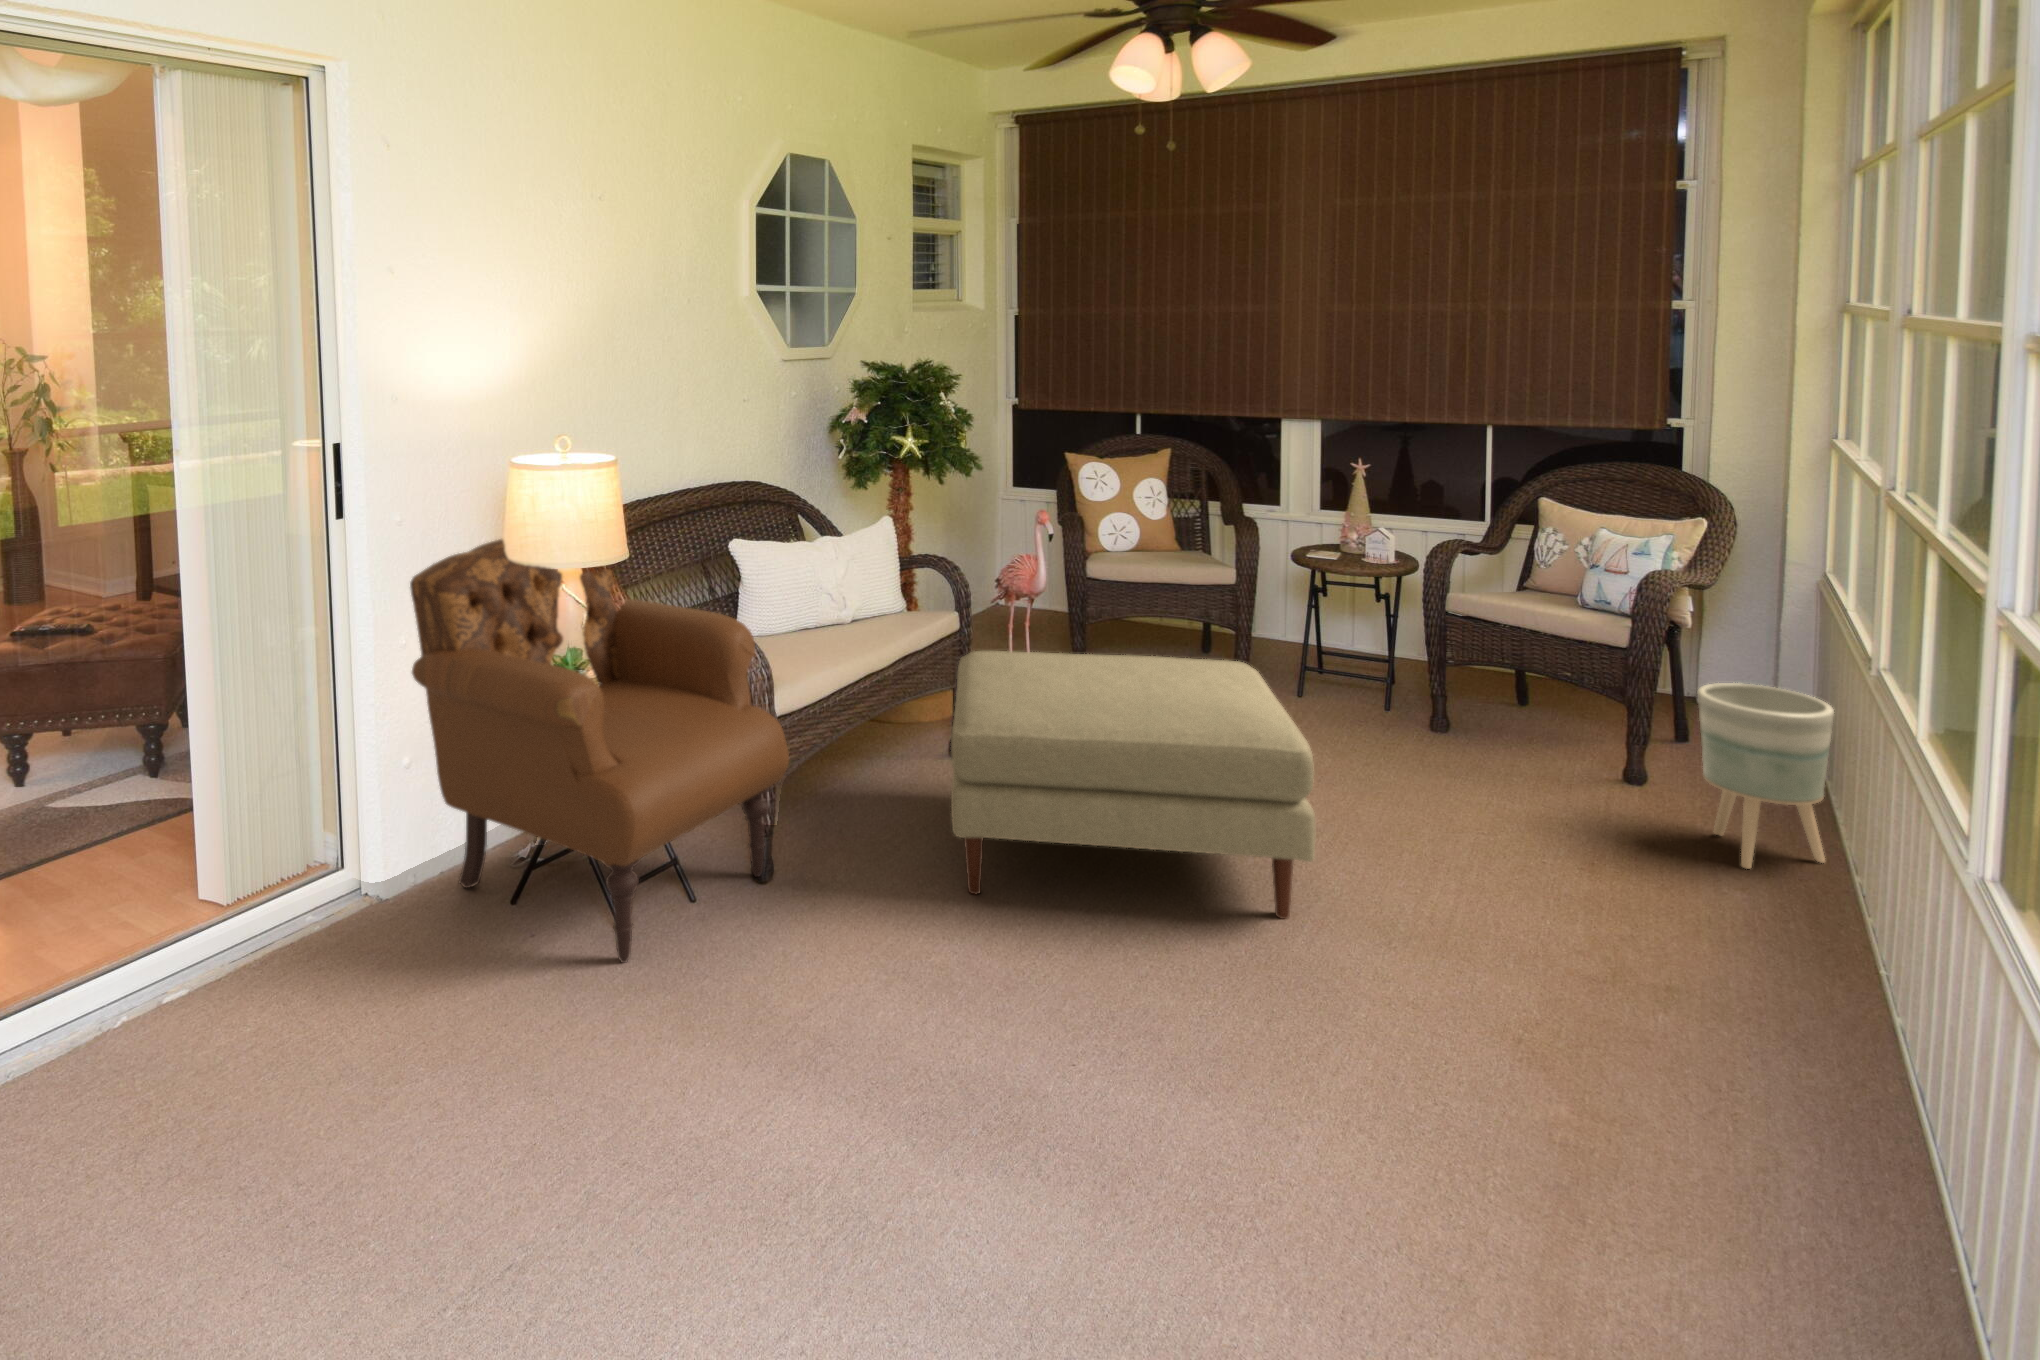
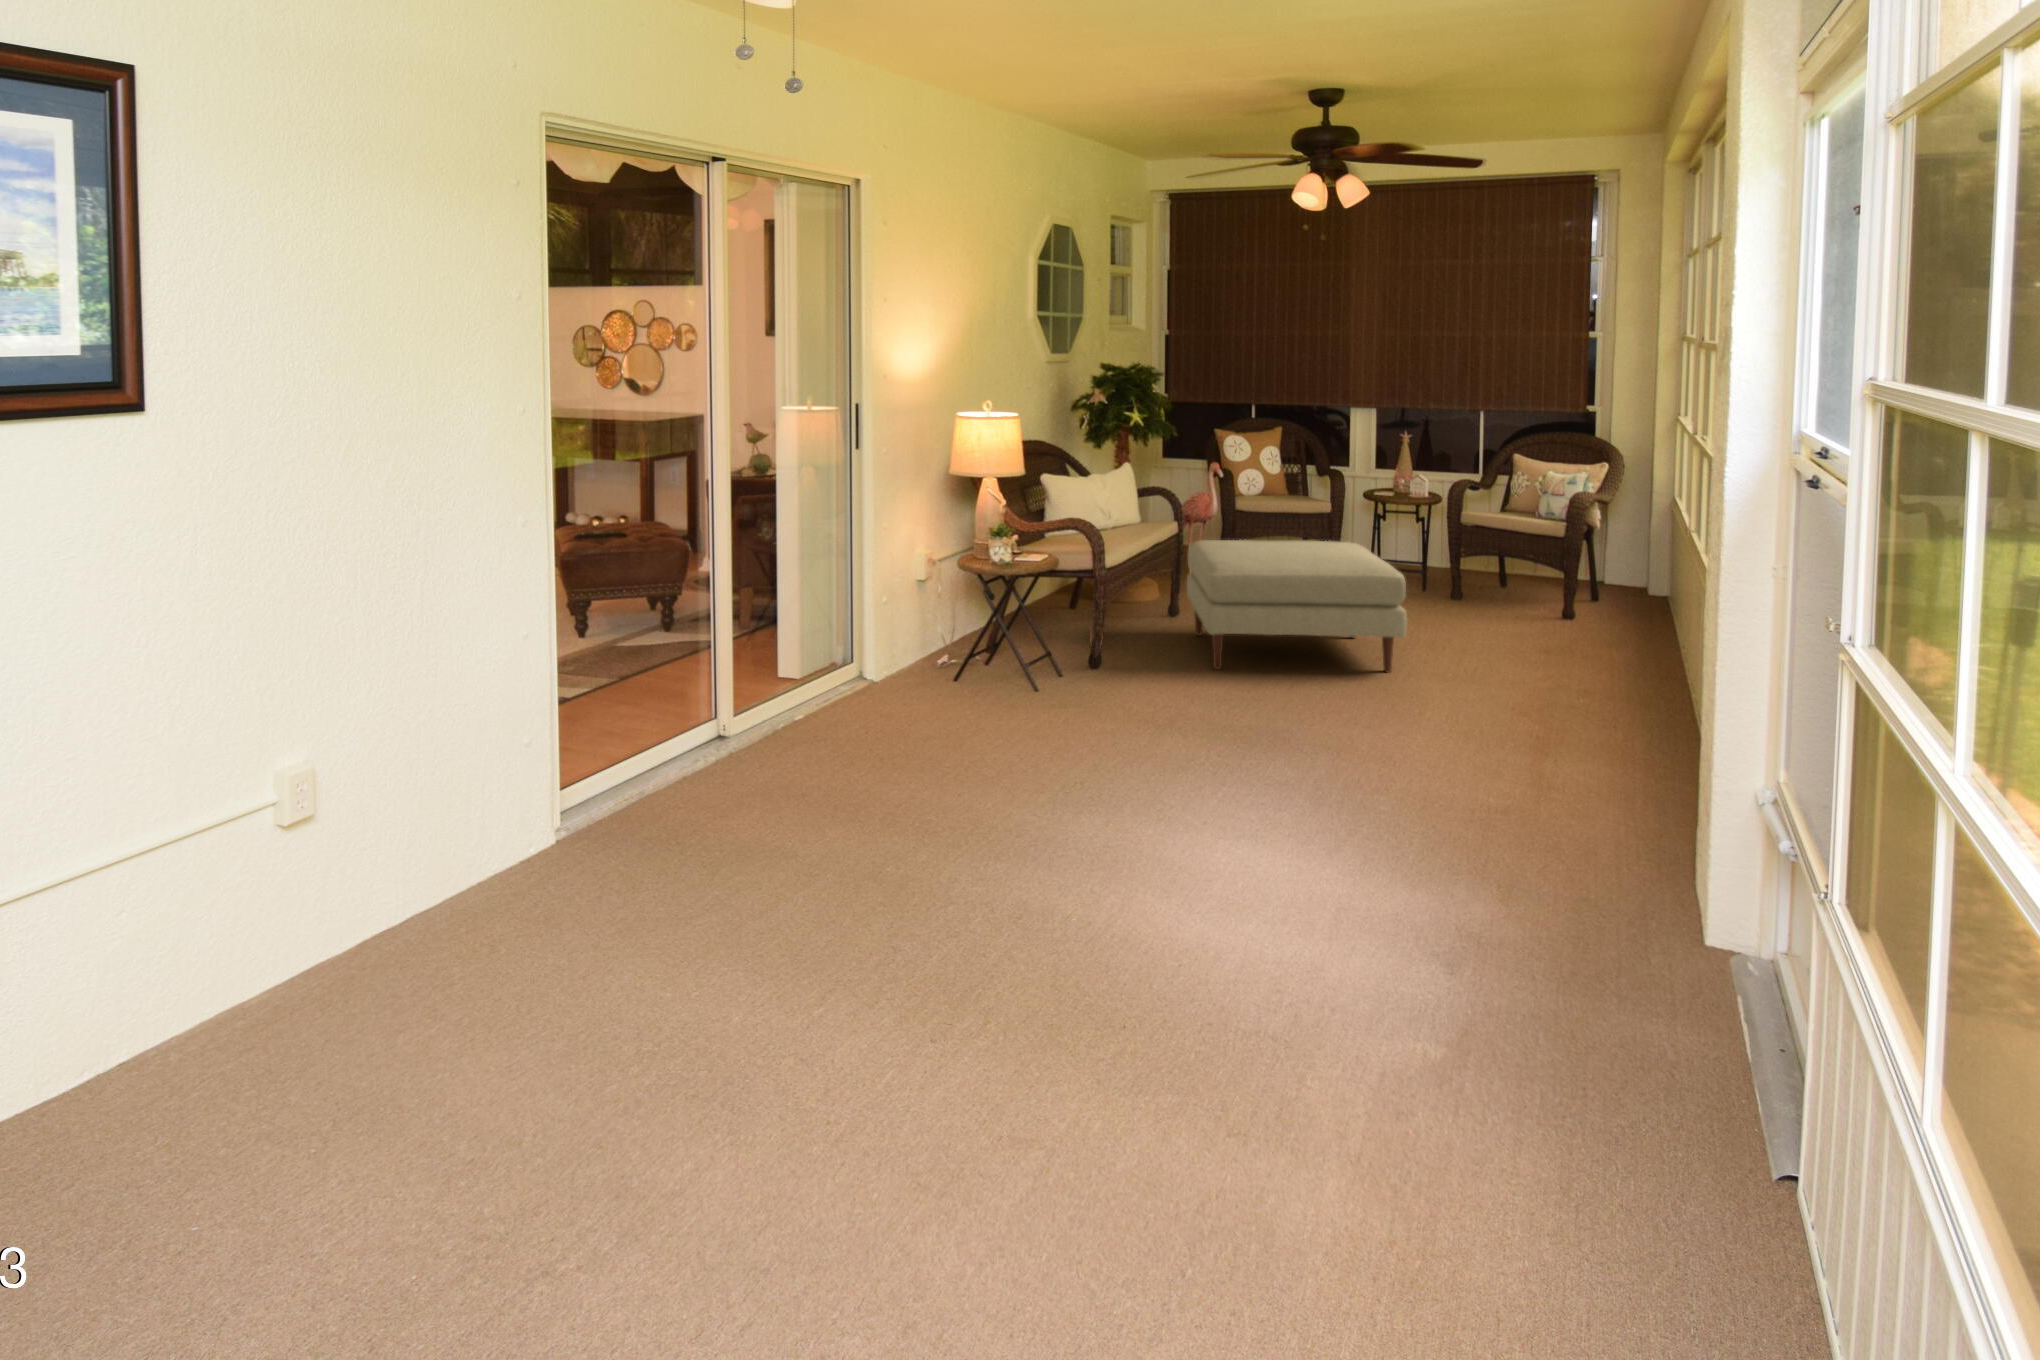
armchair: present [410,539,789,963] -> none [893,466,1110,700]
planter: present [1698,683,1834,869] -> none [1600,550,1667,647]

